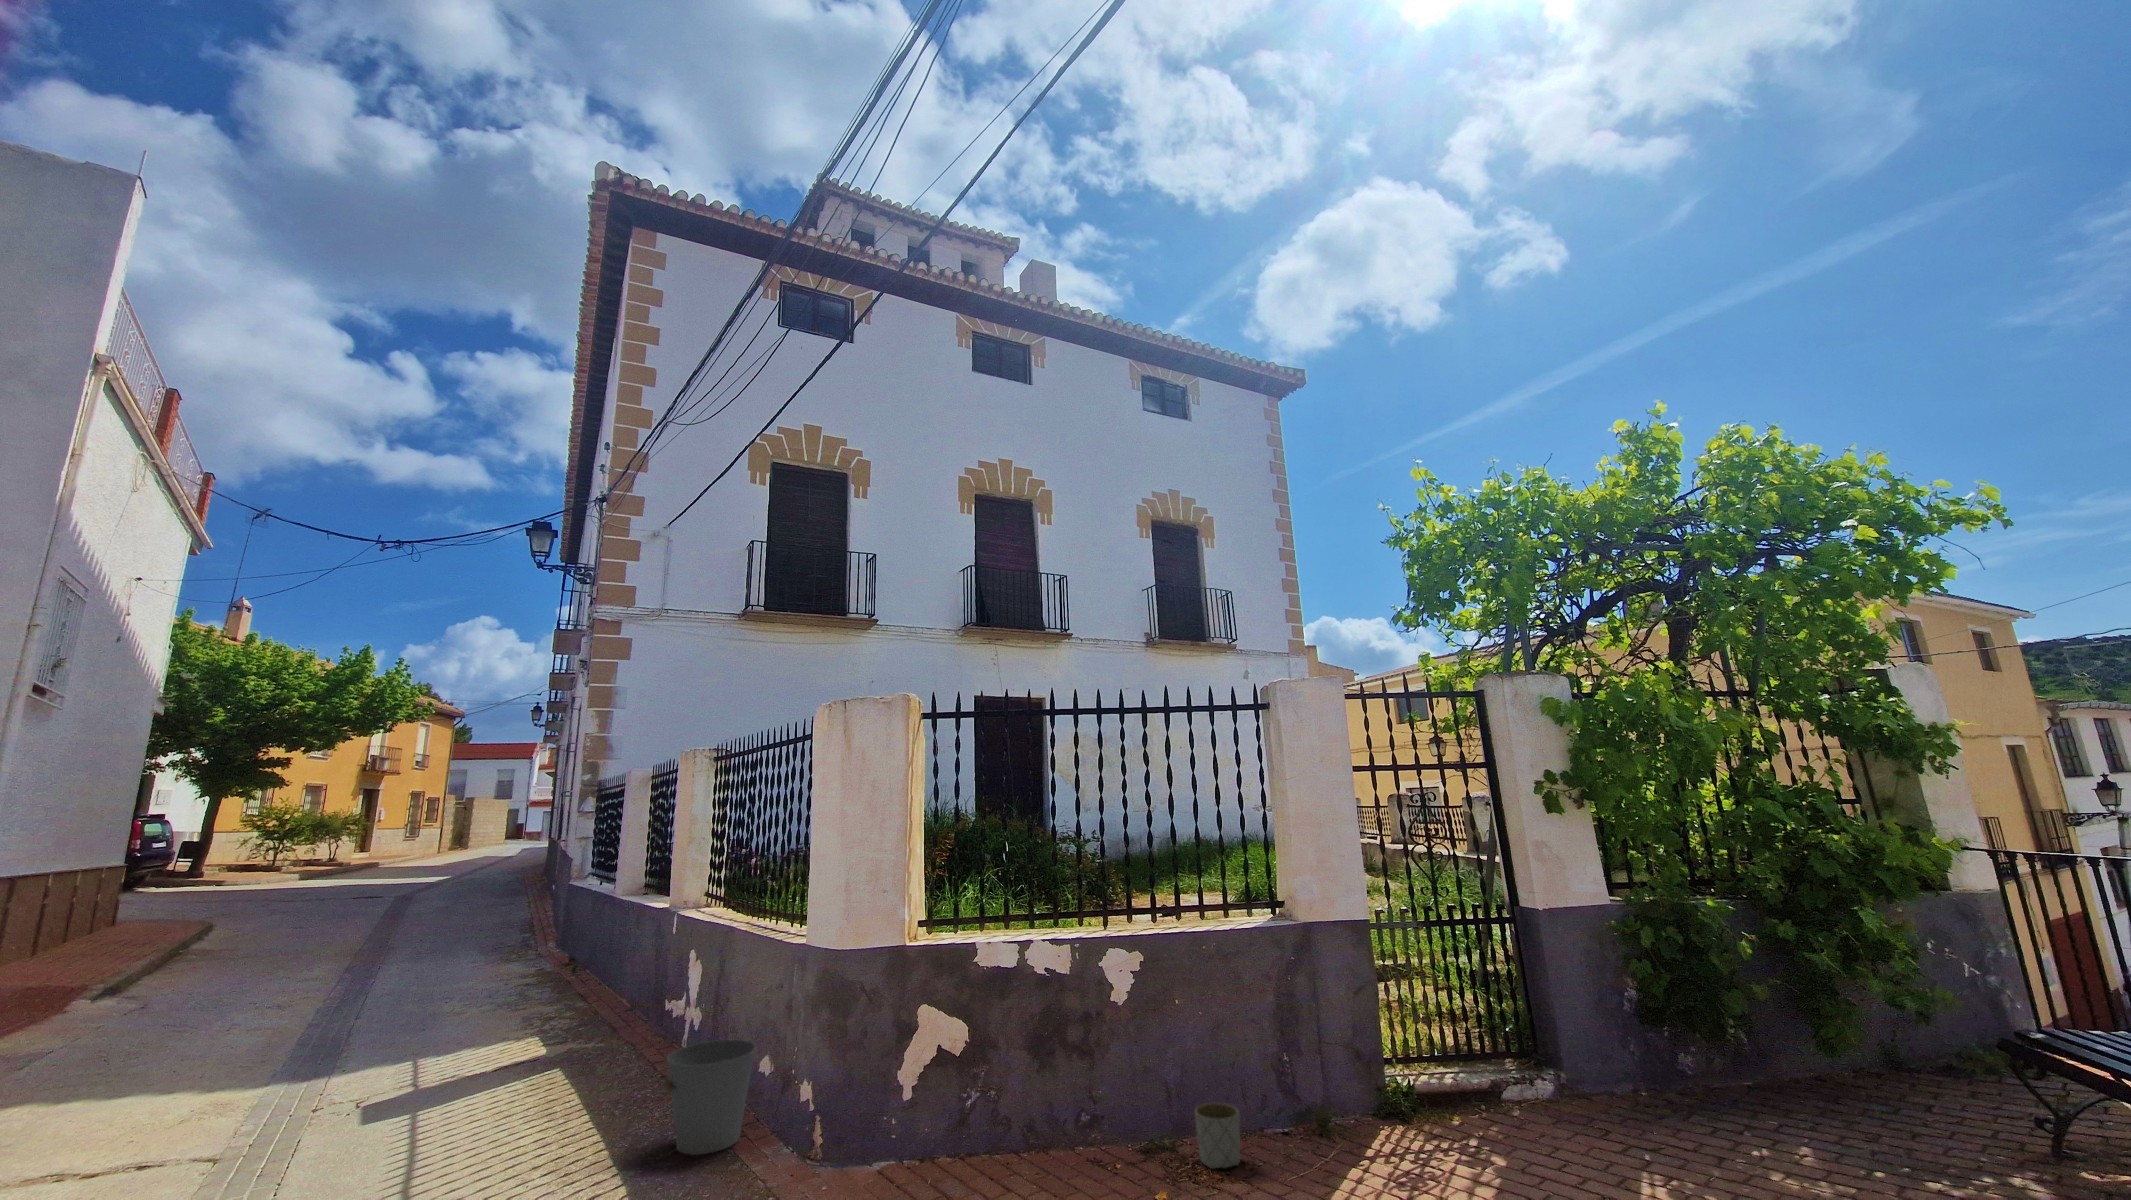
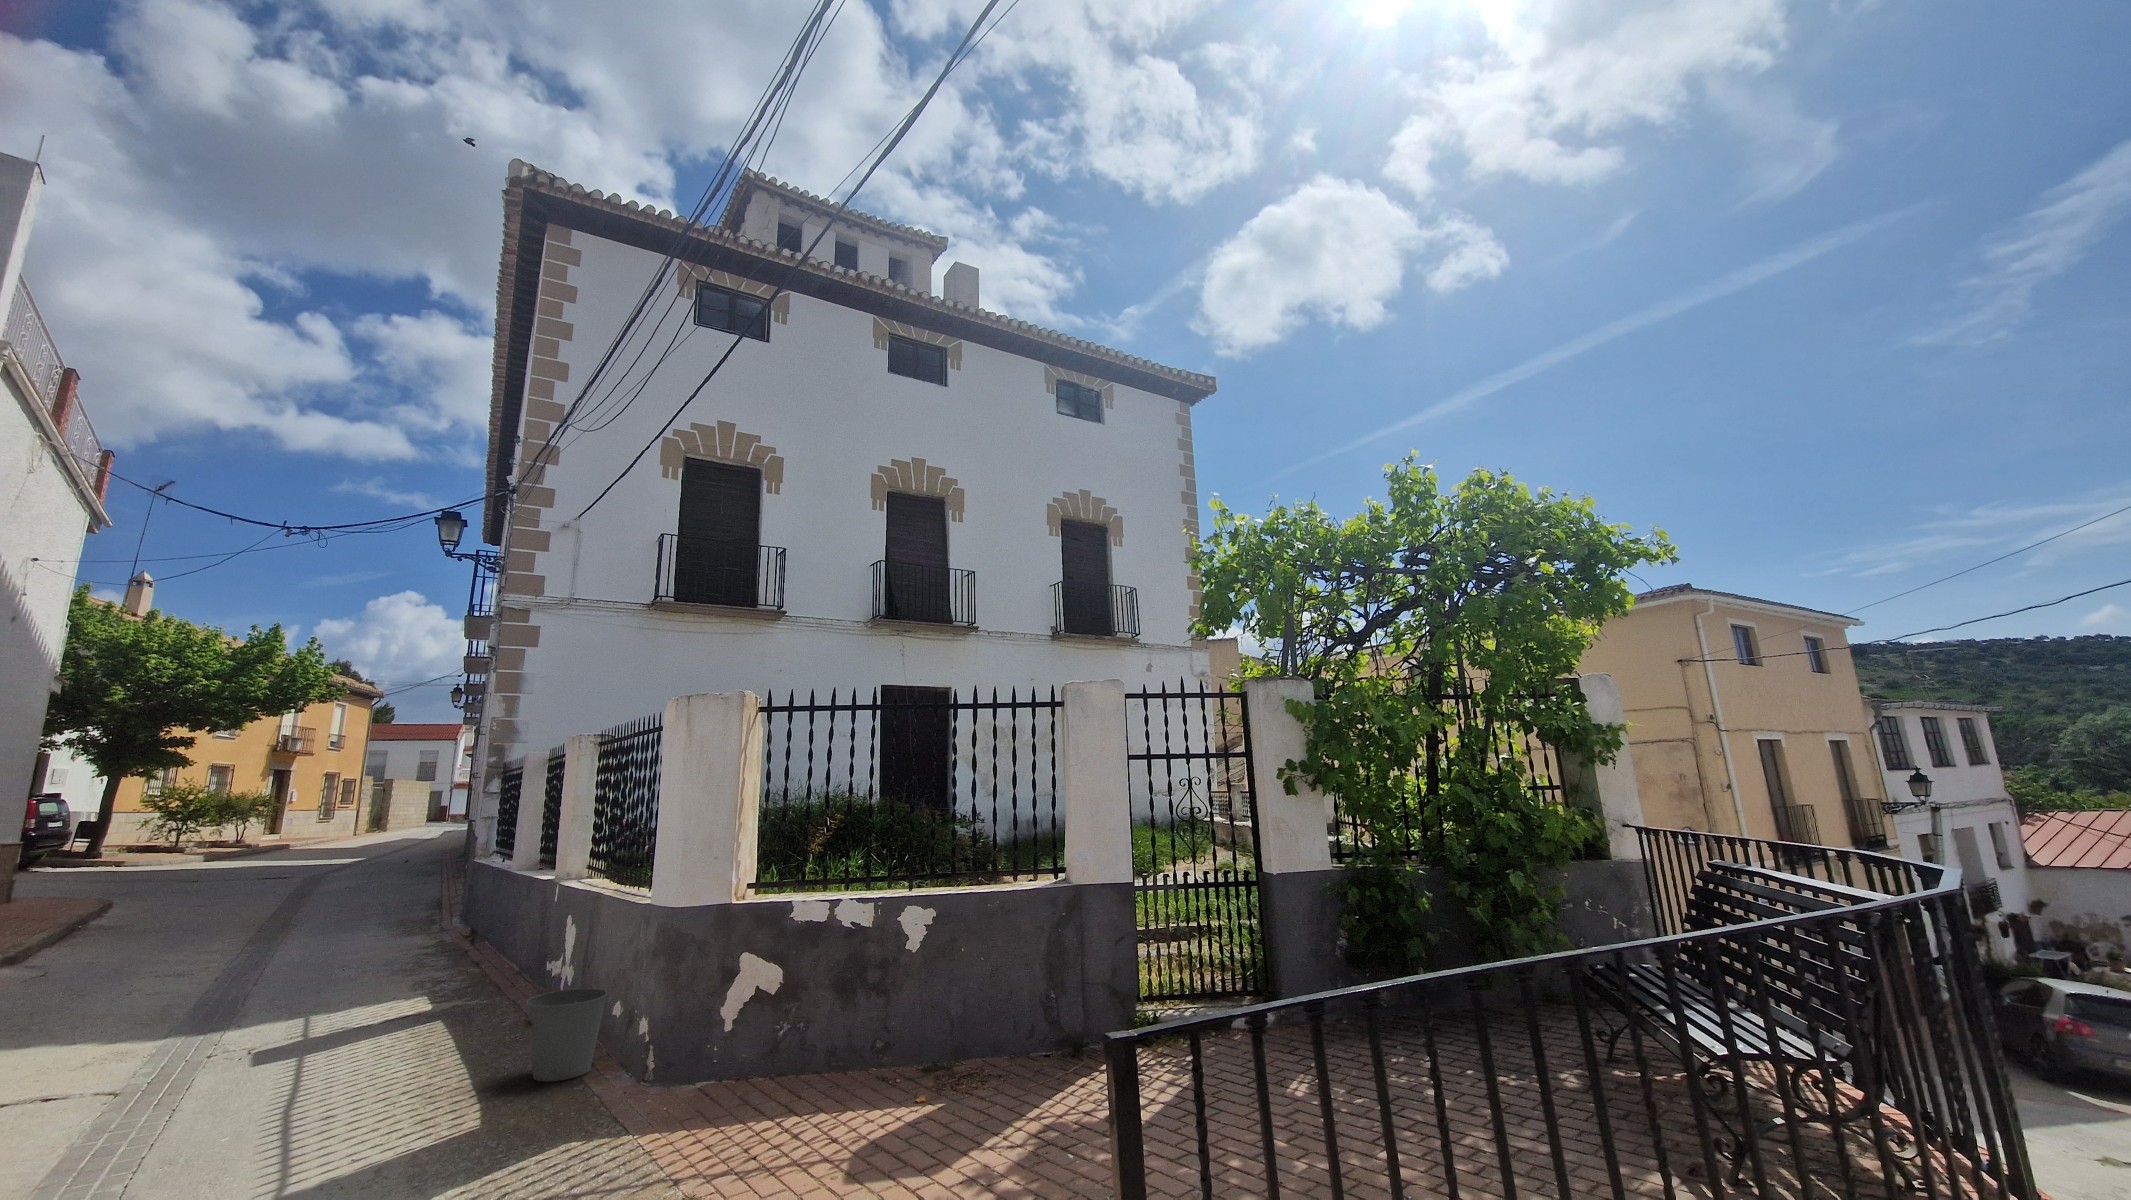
planter: present [1195,1103,1240,1169] -> none [972,1039,1009,1091]

